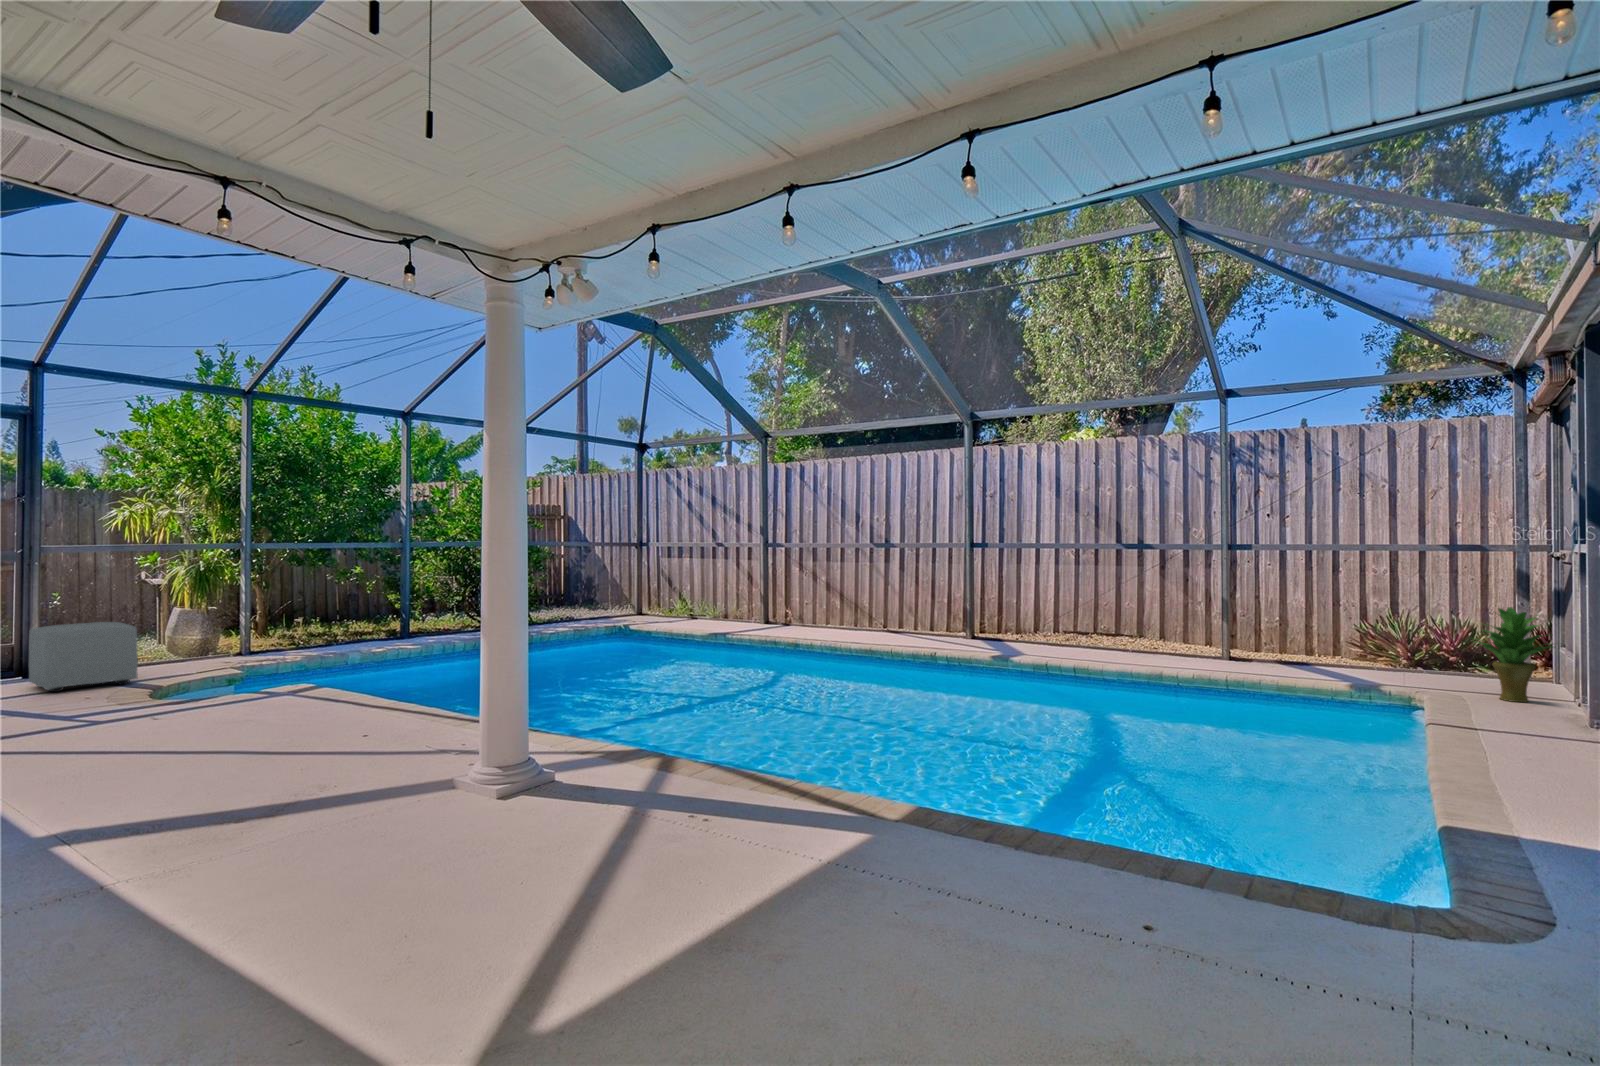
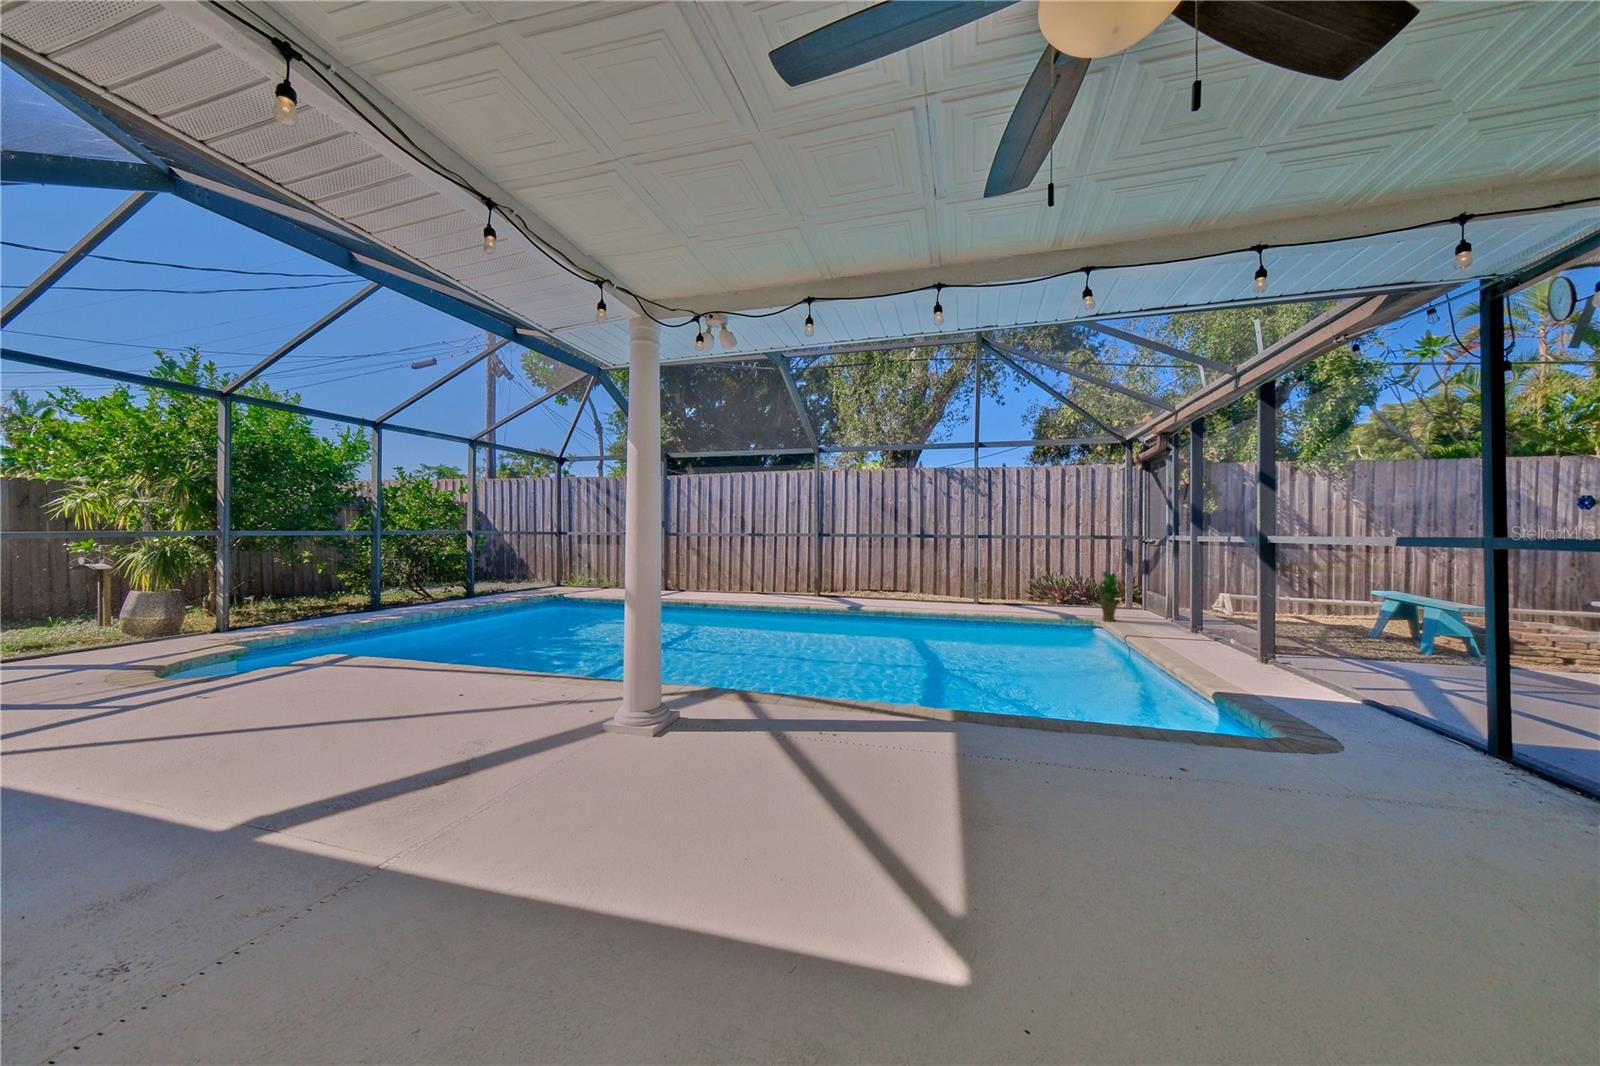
ottoman: present [29,622,138,692] -> none [32,608,151,671]

